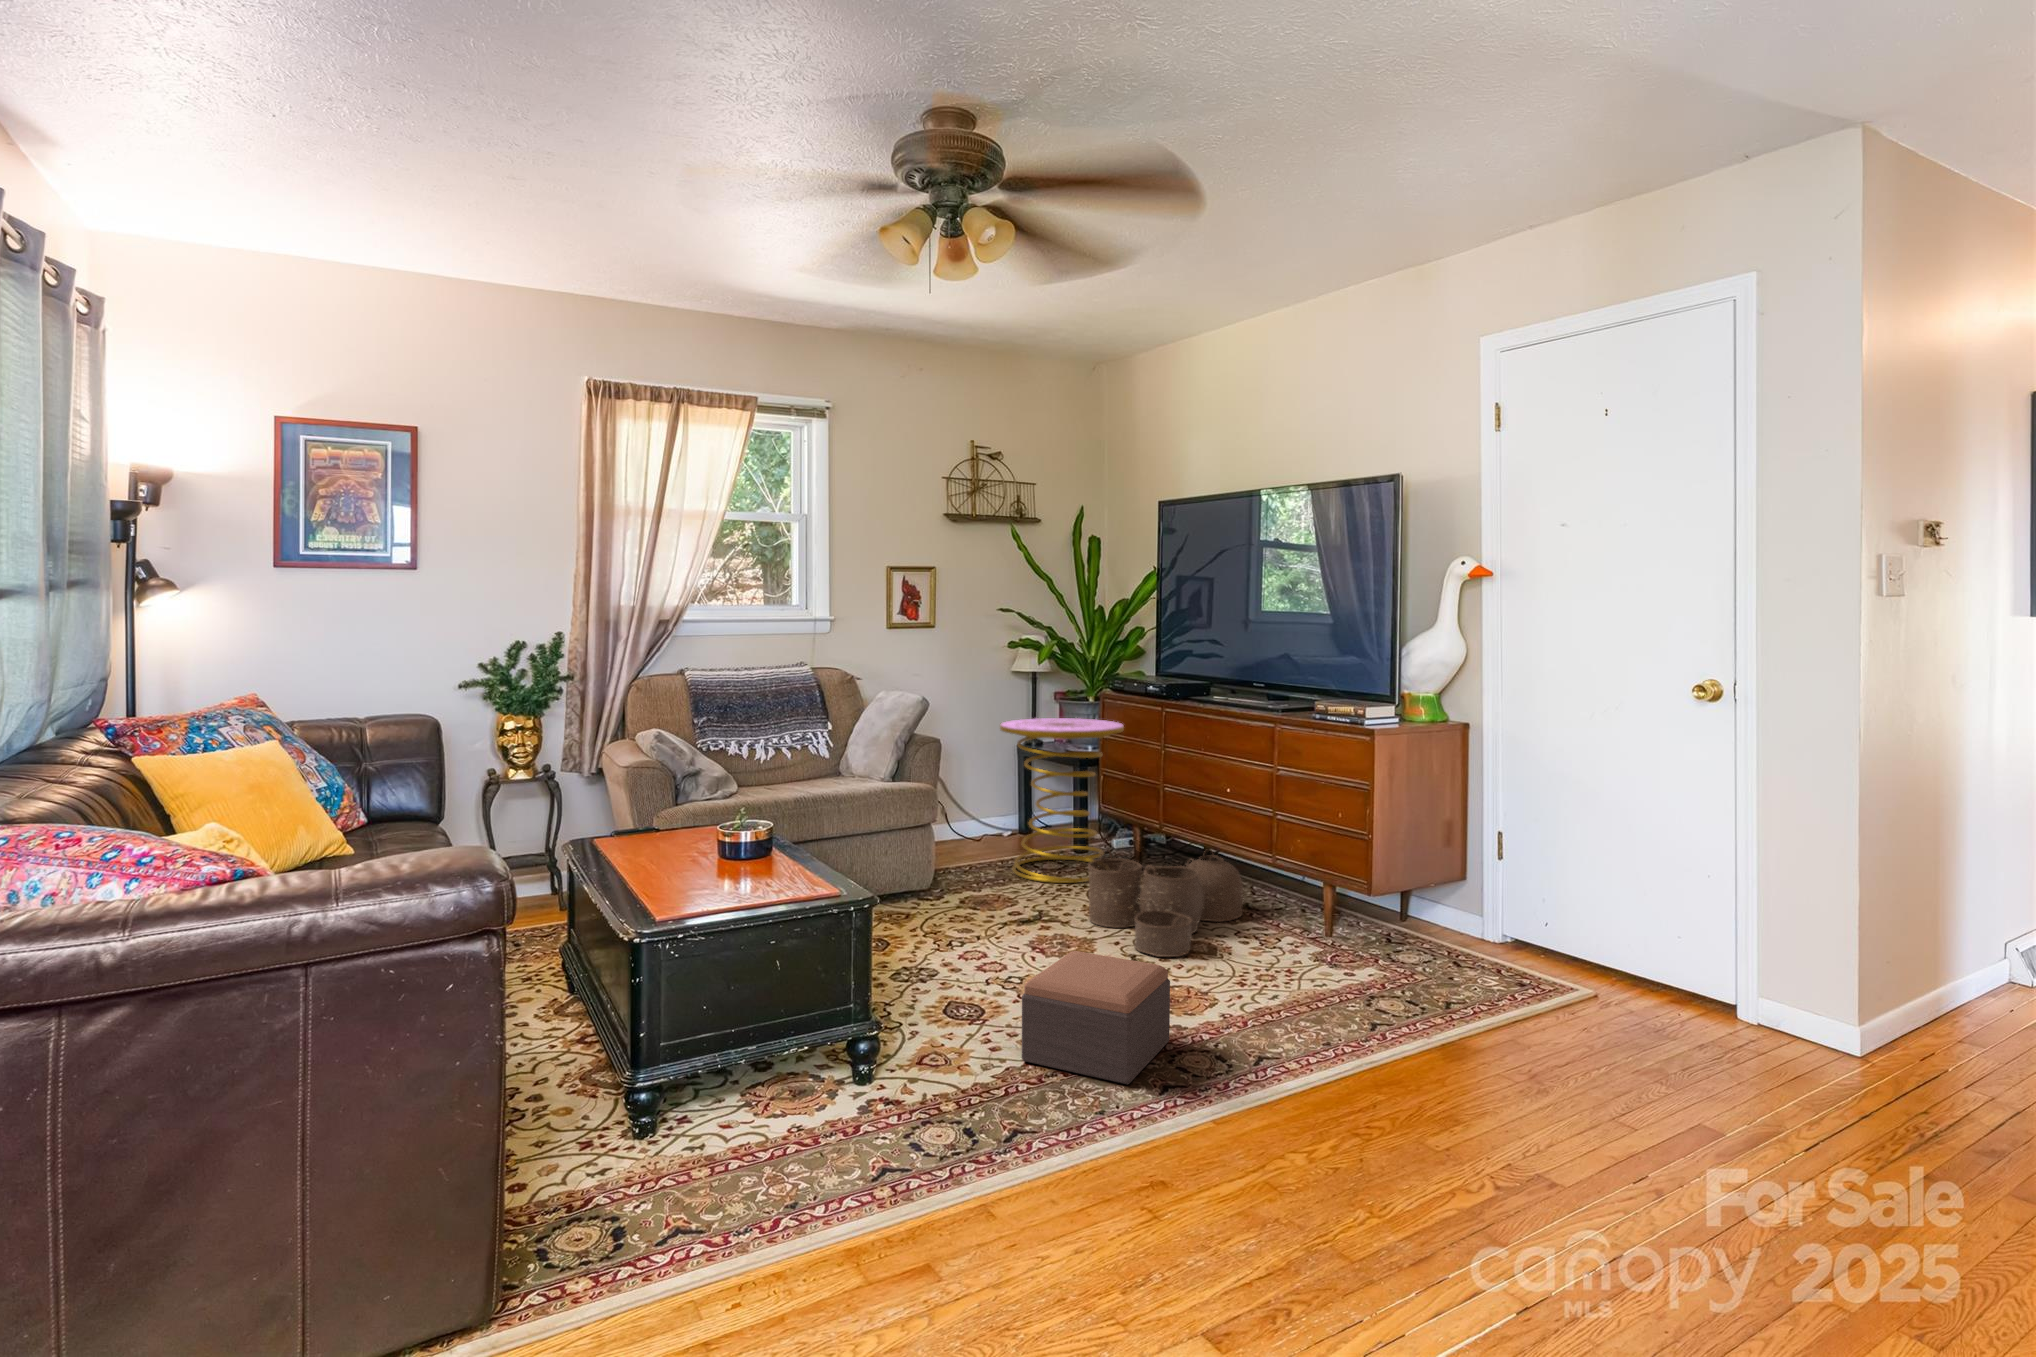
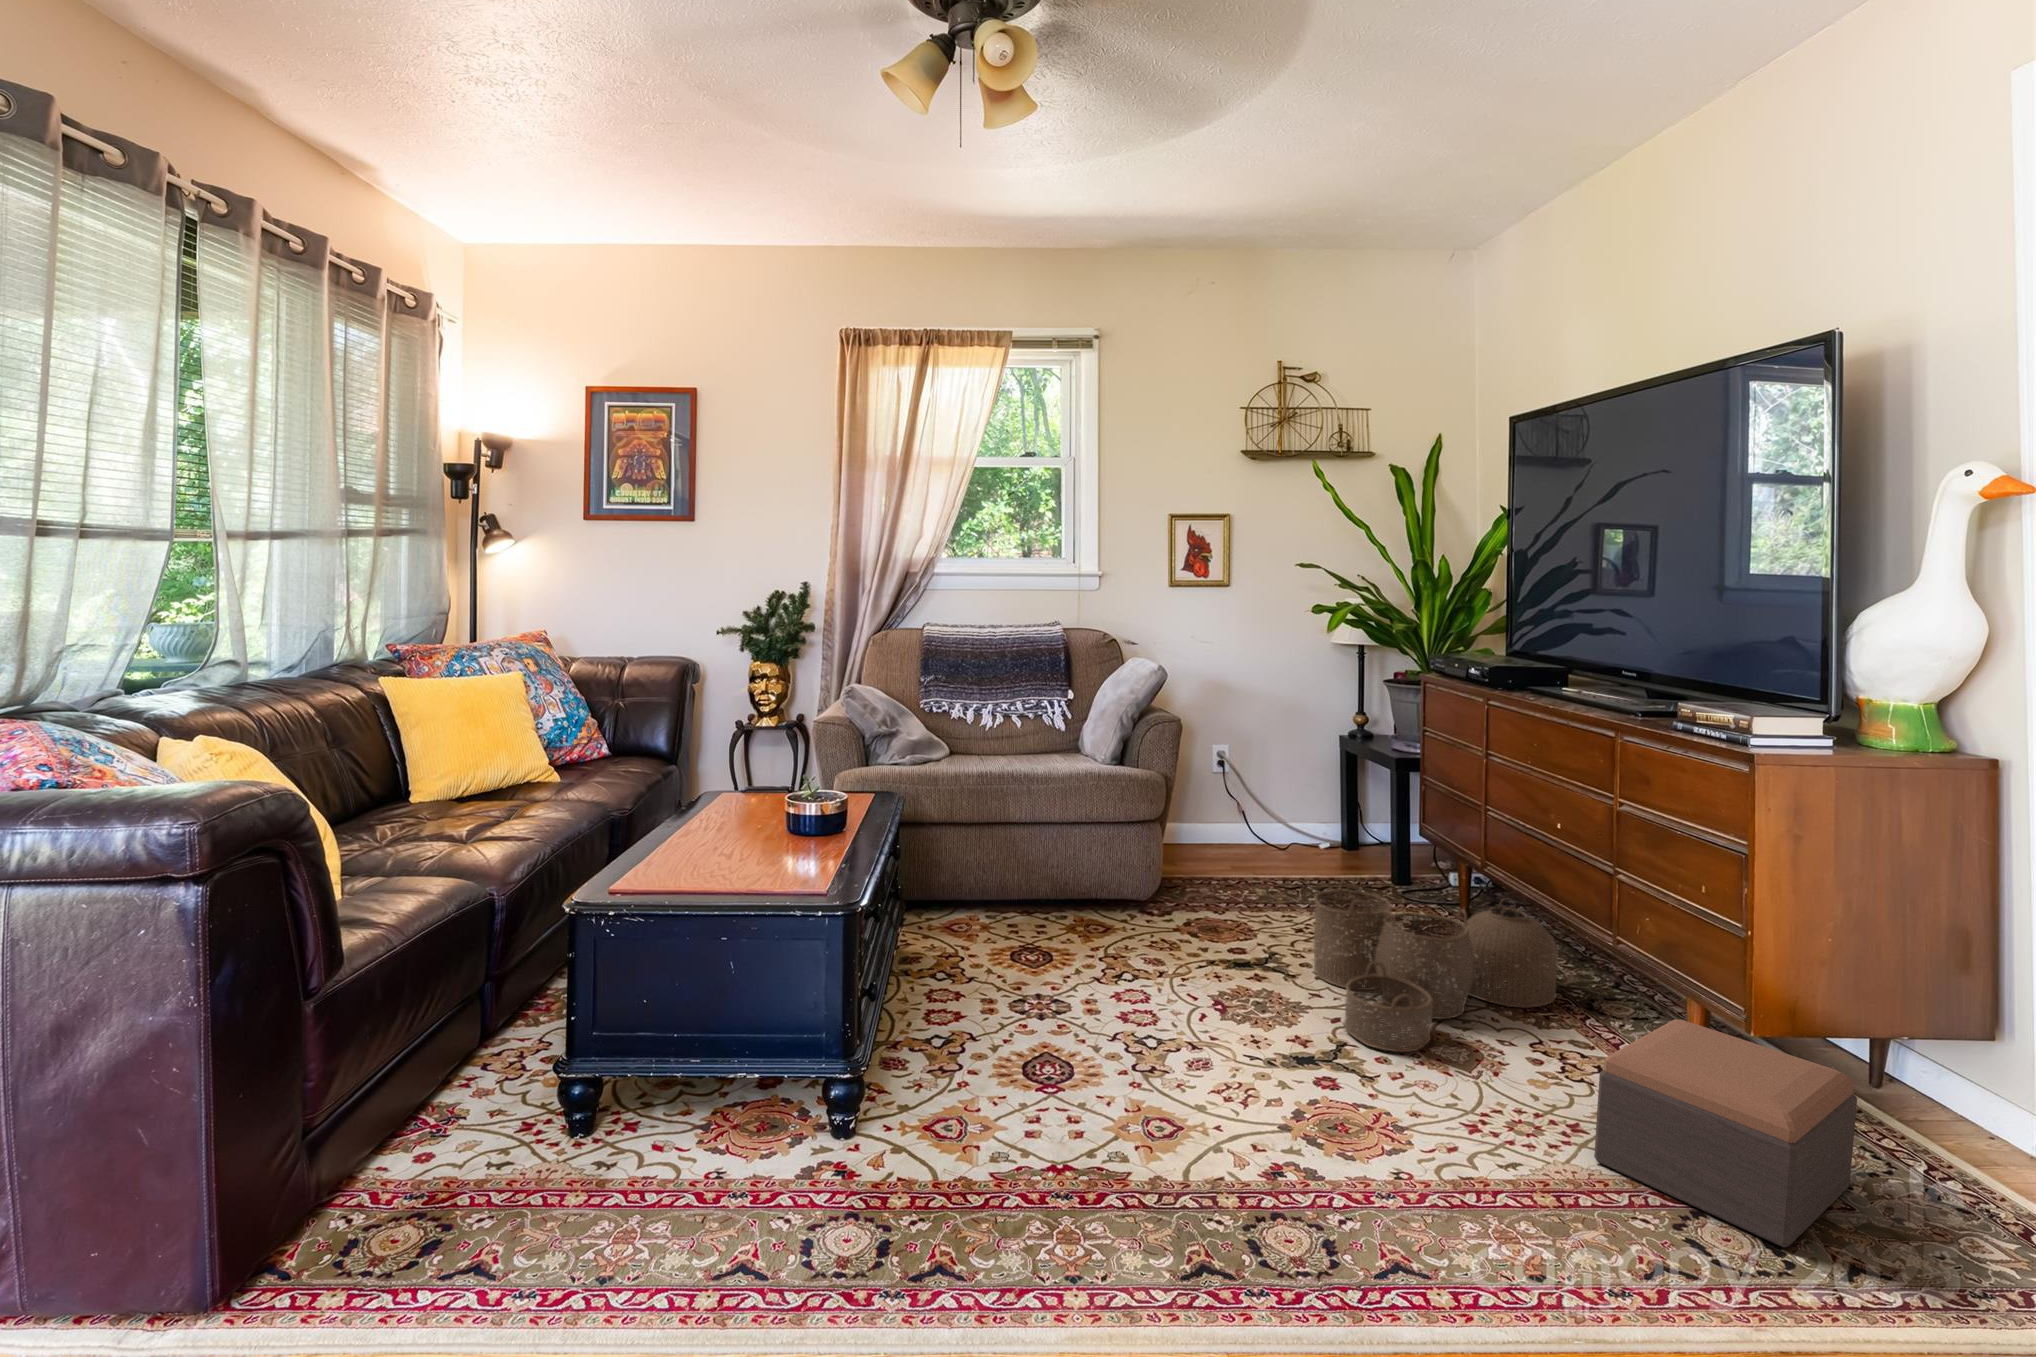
side table: present [1000,718,1124,883] -> none [1259,698,1426,912]
footstool: present [1022,951,1170,1085] -> present [1594,1019,1857,1248]

